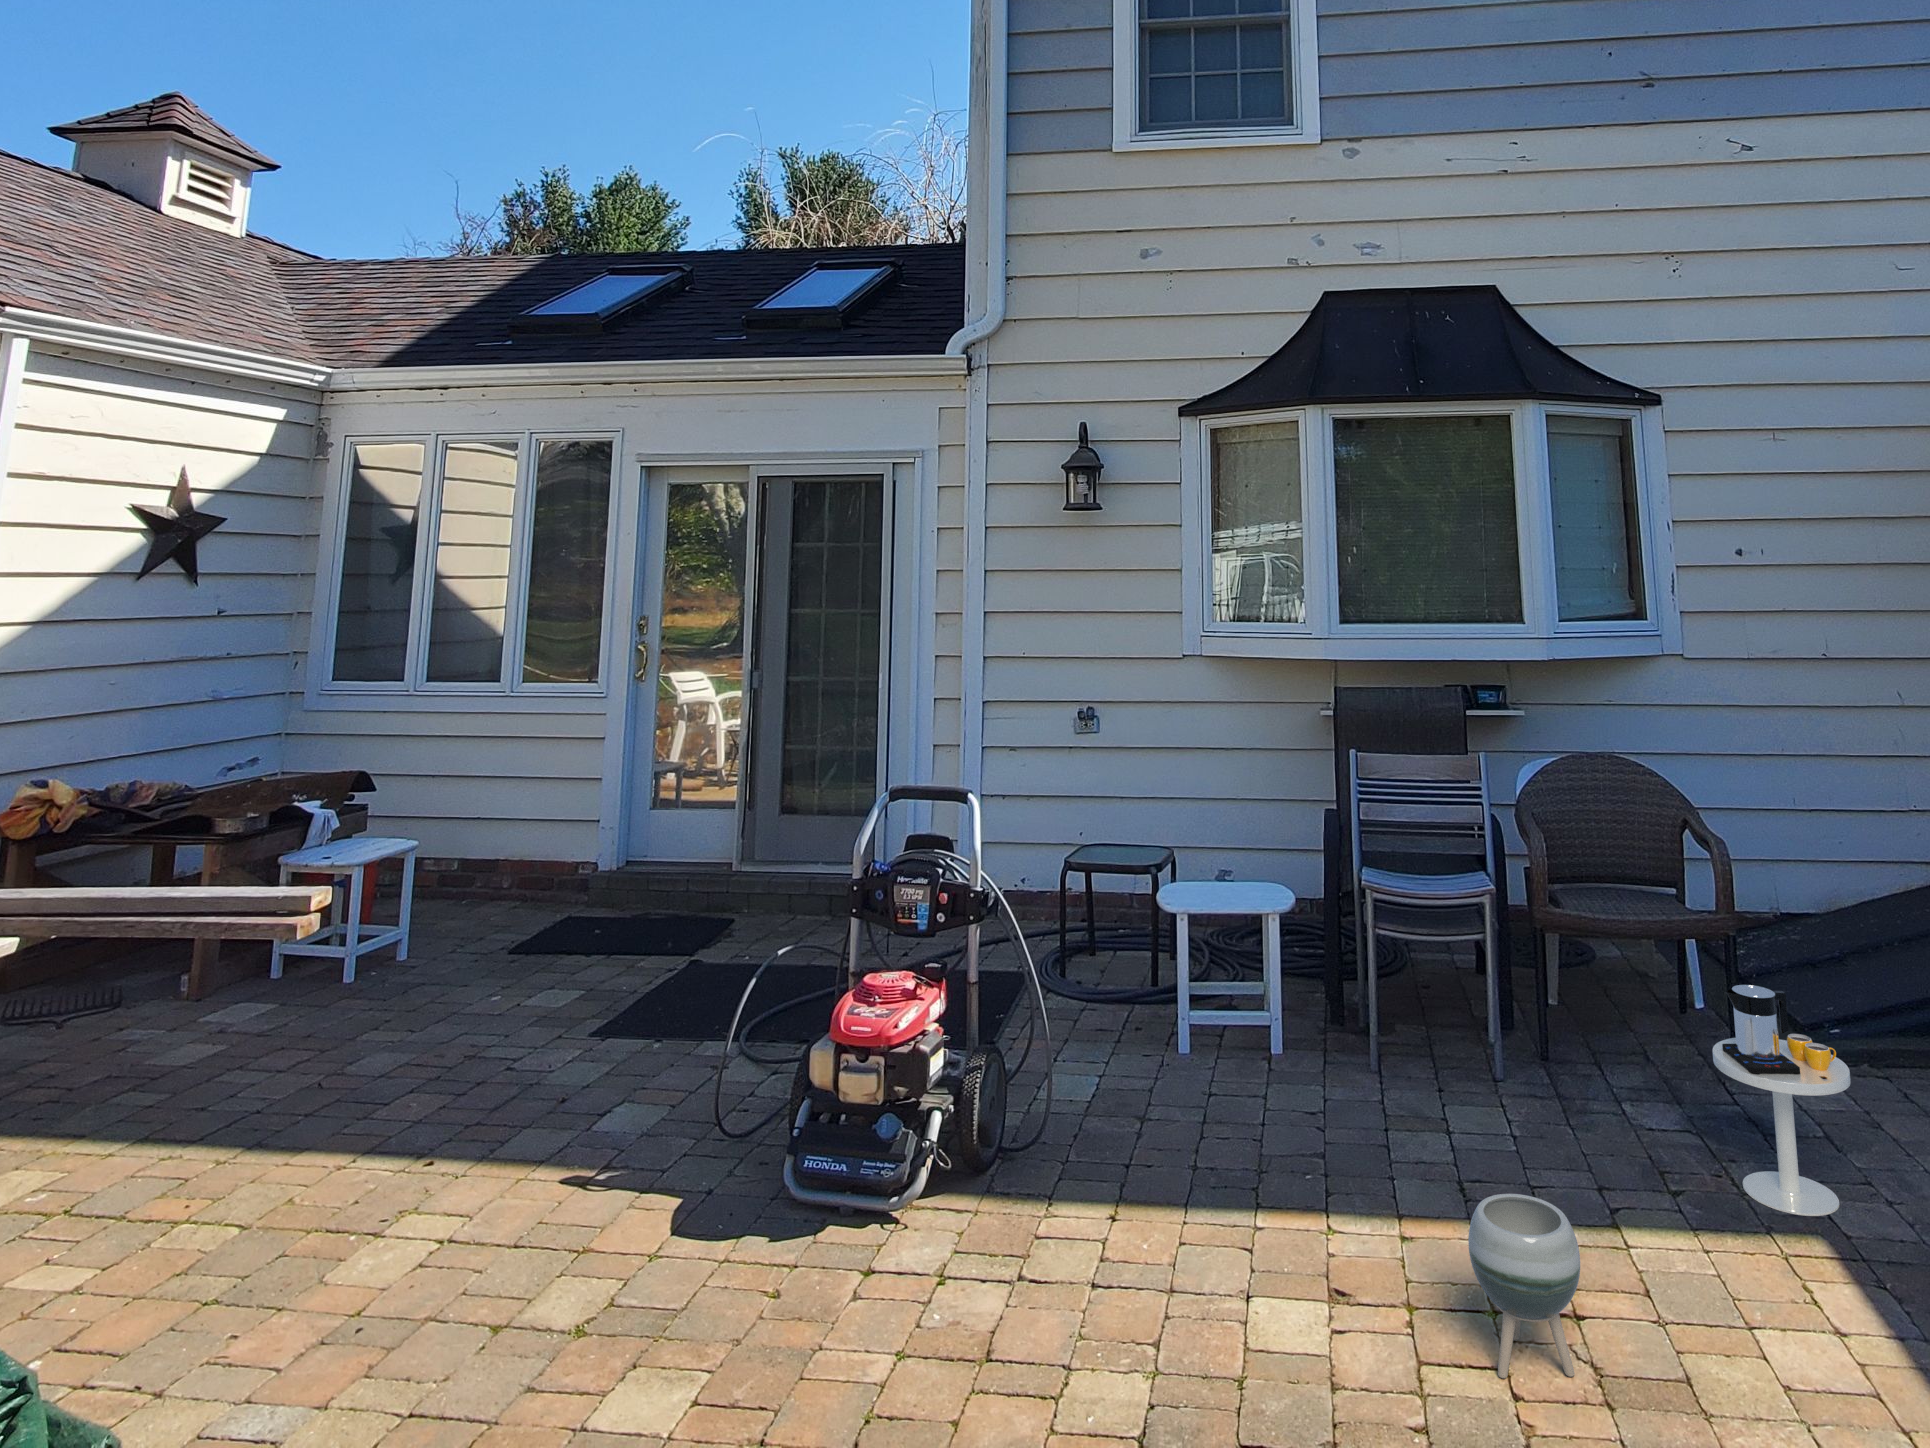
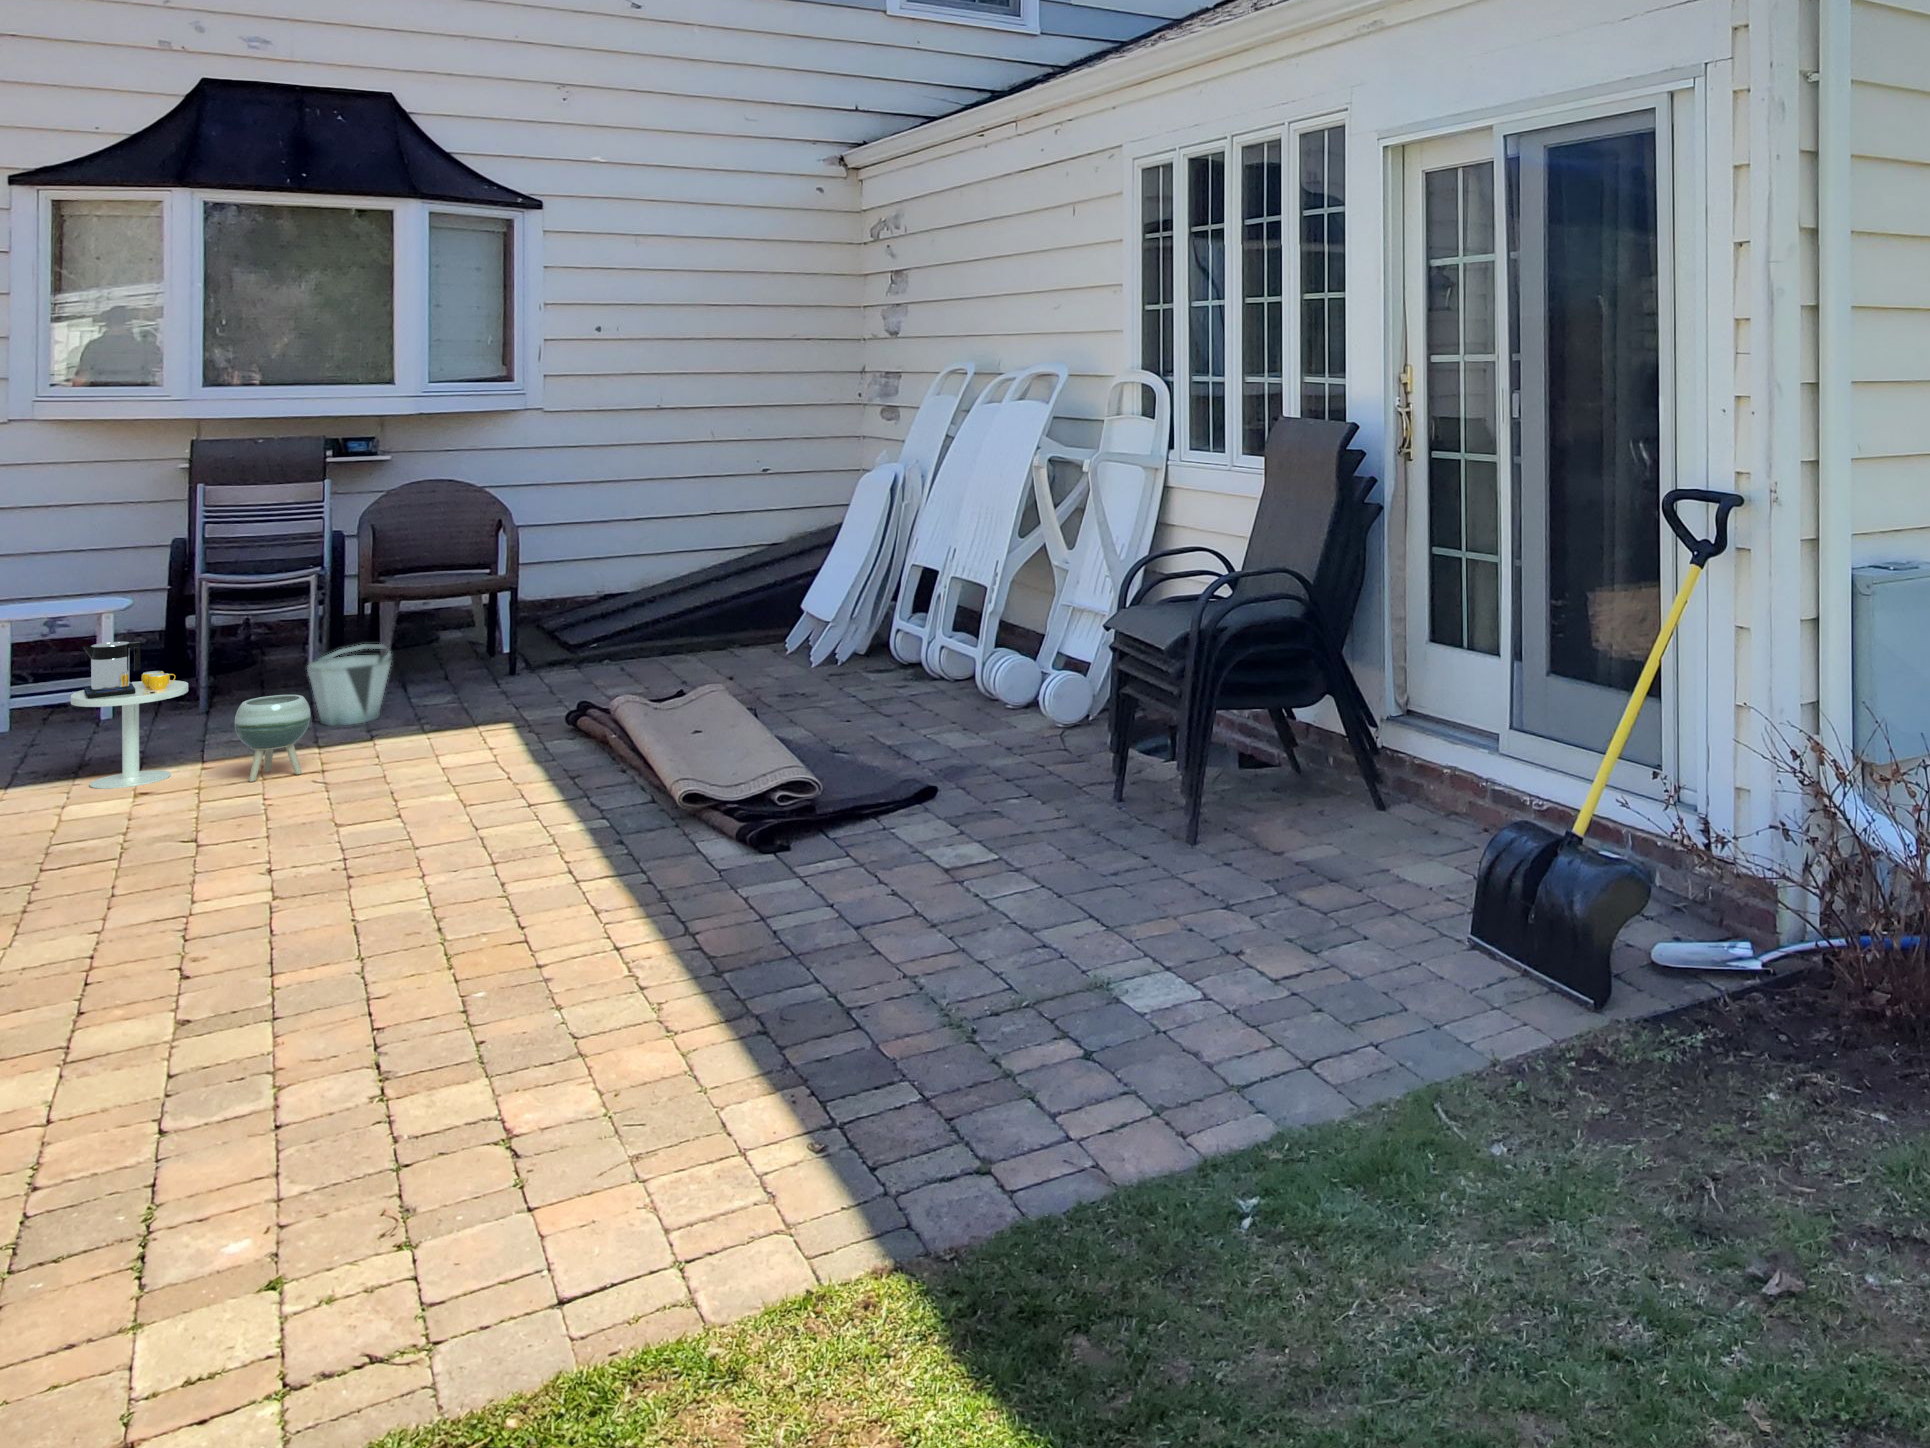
side table: present [1713,985,1851,1216] -> present [71,642,188,789]
bucket: none [1503,1027,1614,1174] -> present [307,644,392,726]

